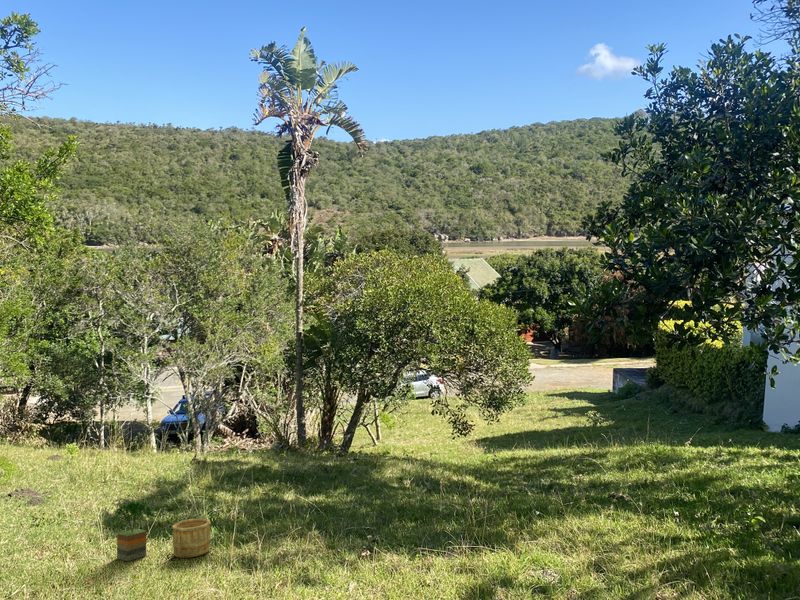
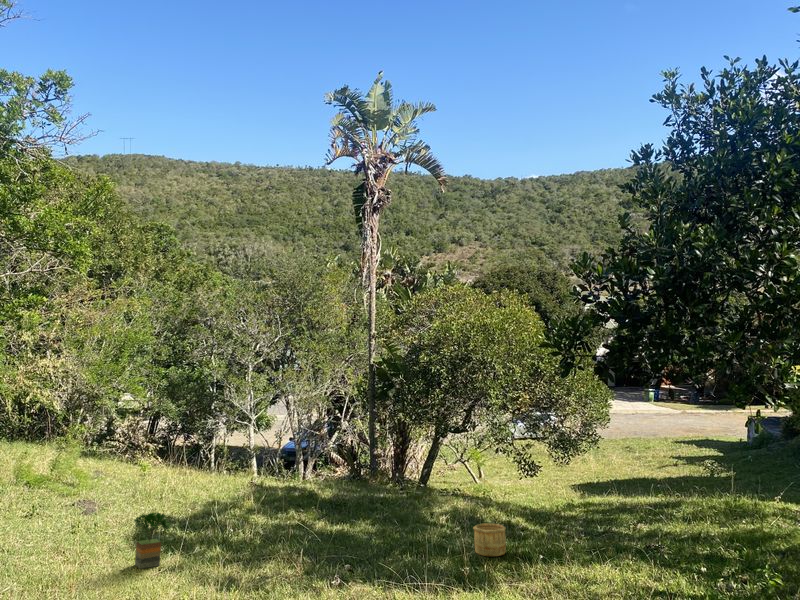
wooden bucket: present [172,518,211,558] -> present [473,523,506,556]

